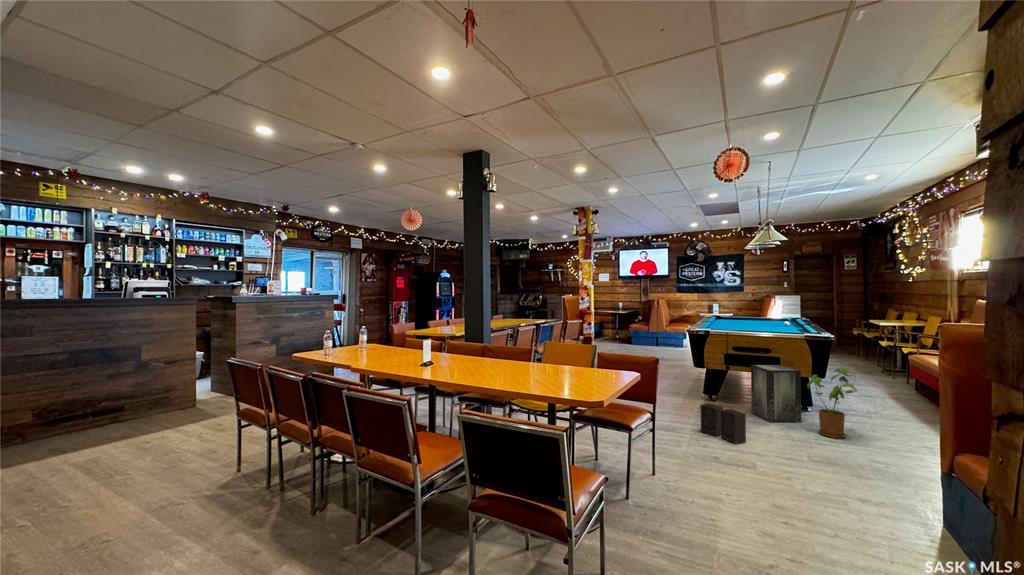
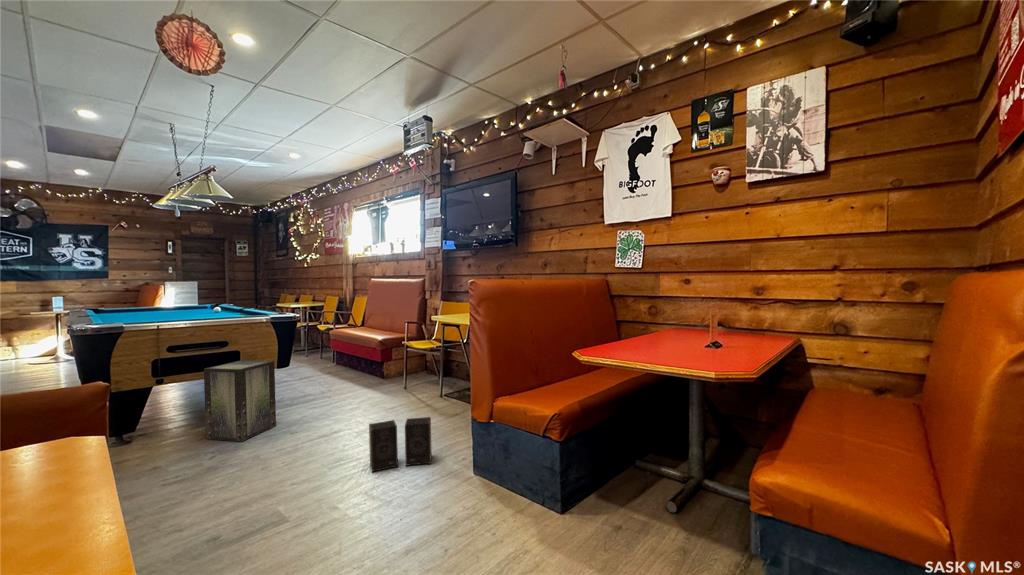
house plant: present [807,368,857,438] -> none [290,347,346,431]
speaker: present [700,403,746,444] -> present [369,417,432,472]

